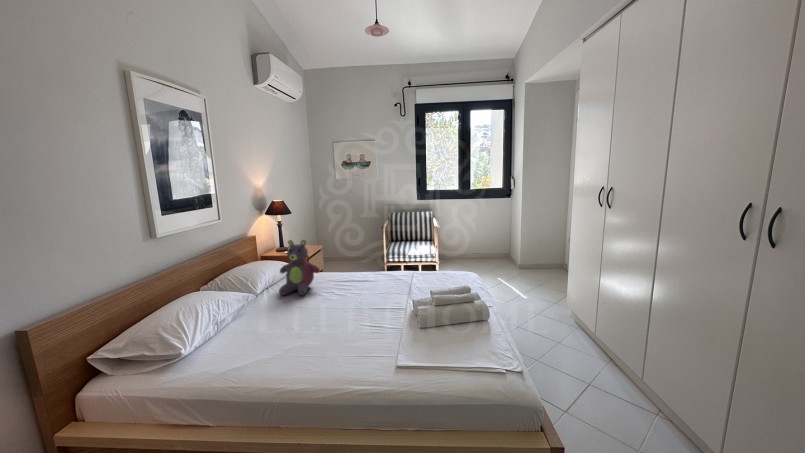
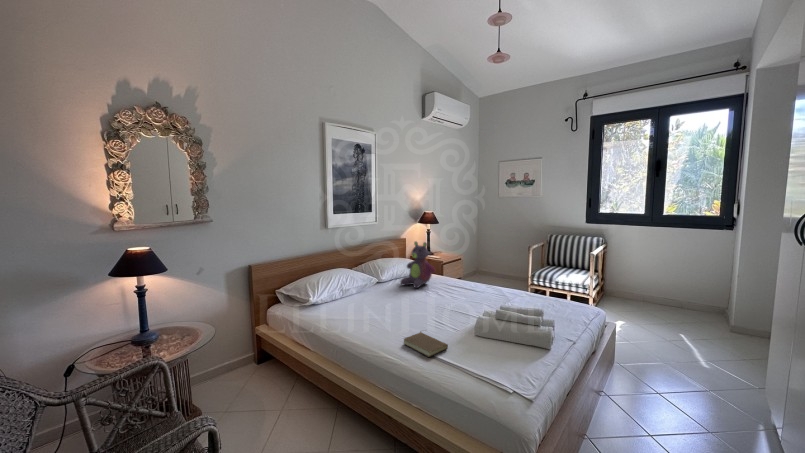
book: none [355,347,405,378] -> present [404,332,448,357]

